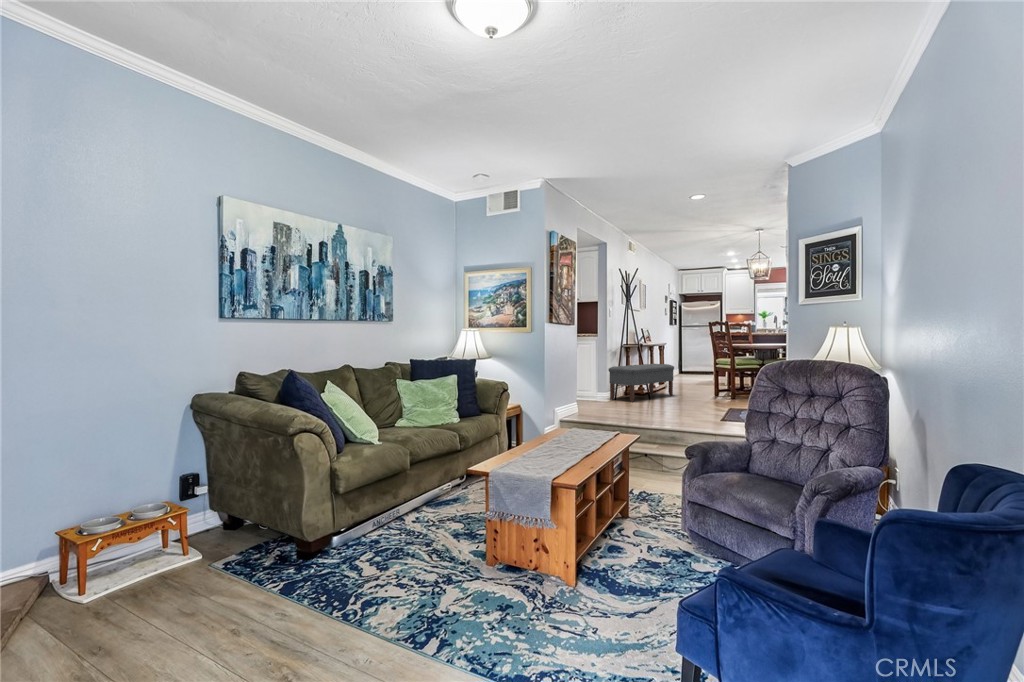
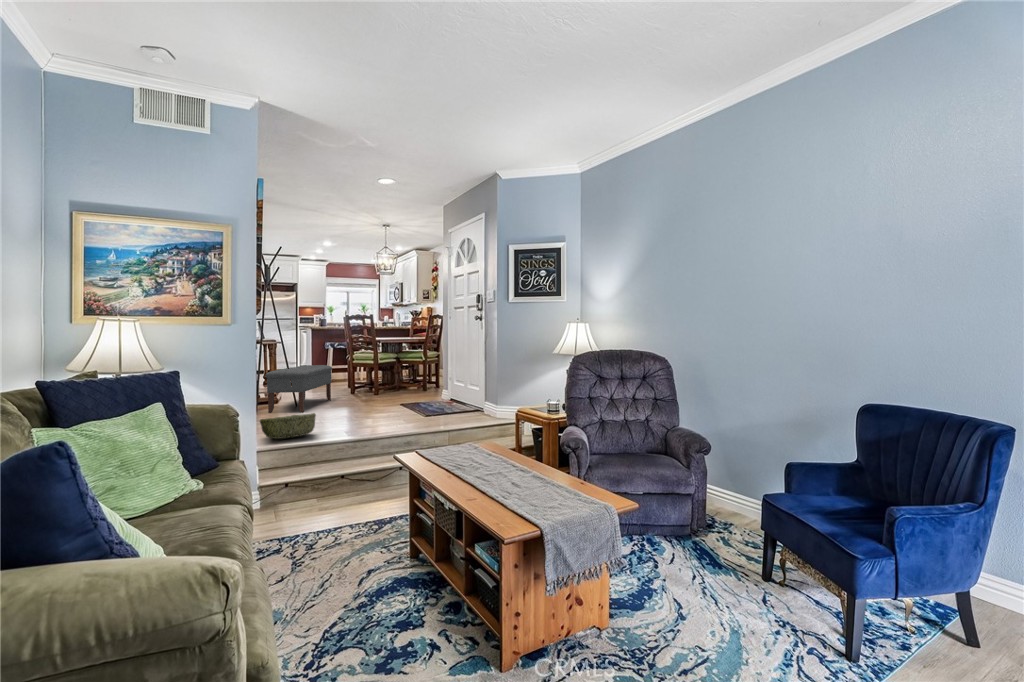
woven basket: none [568,400,609,418] -> present [260,413,316,439]

